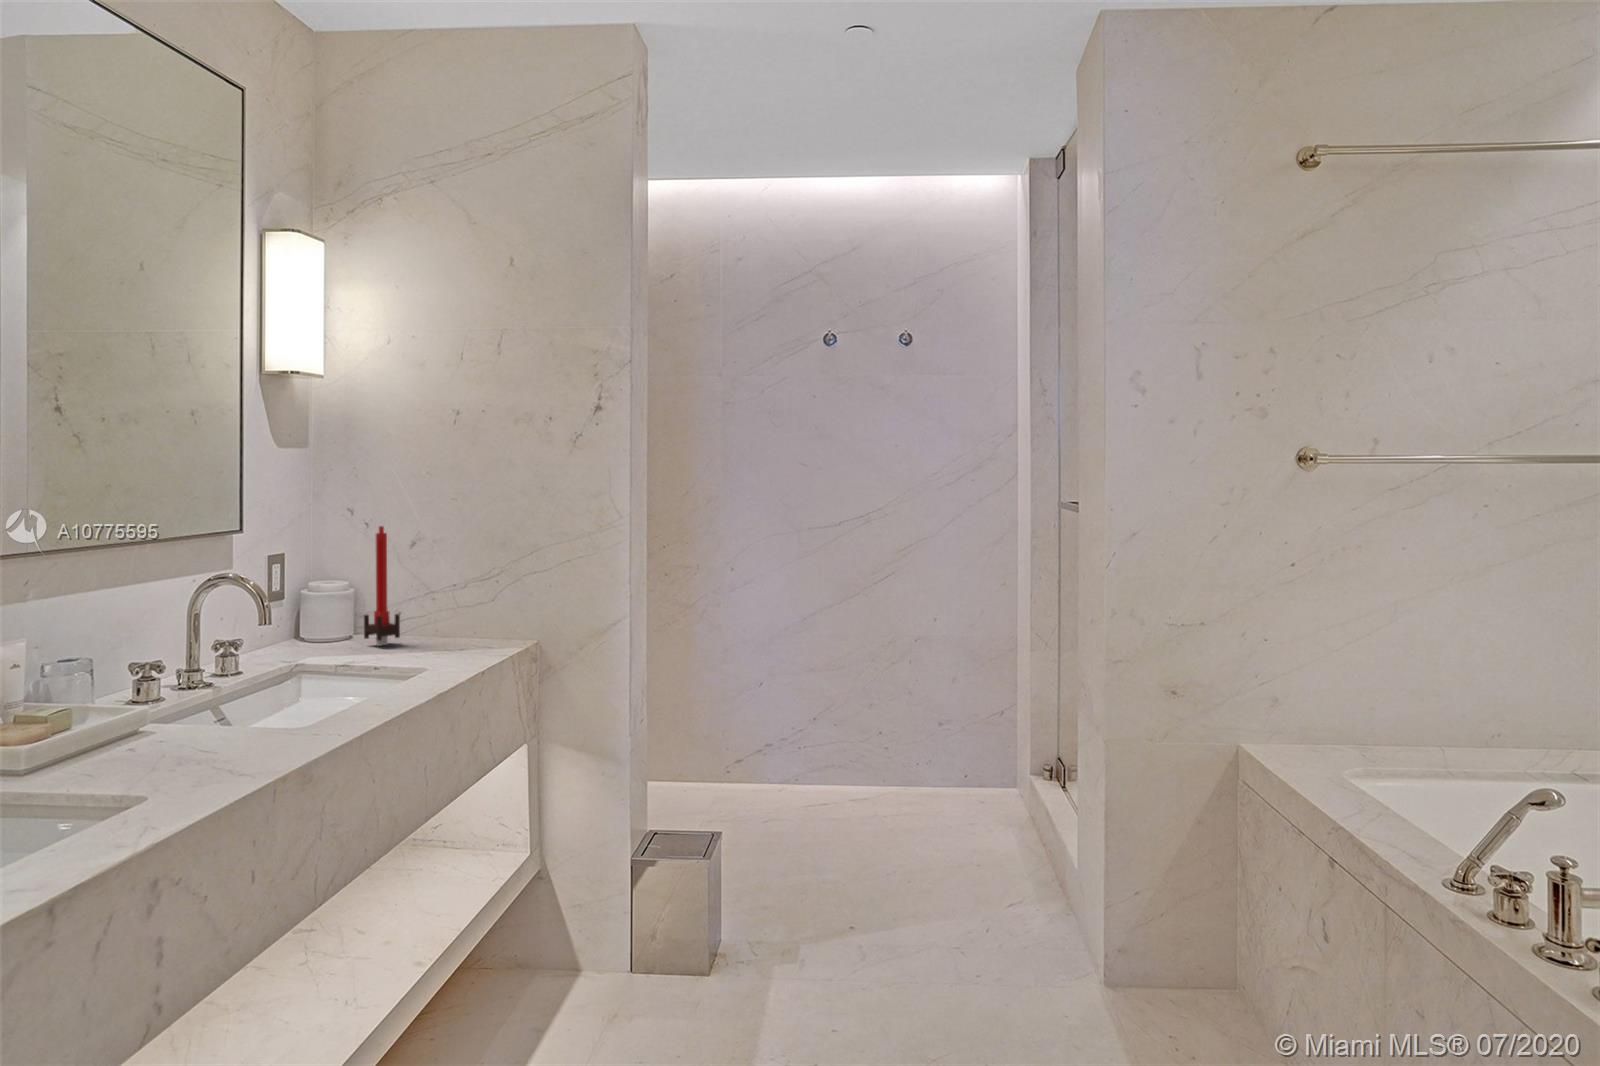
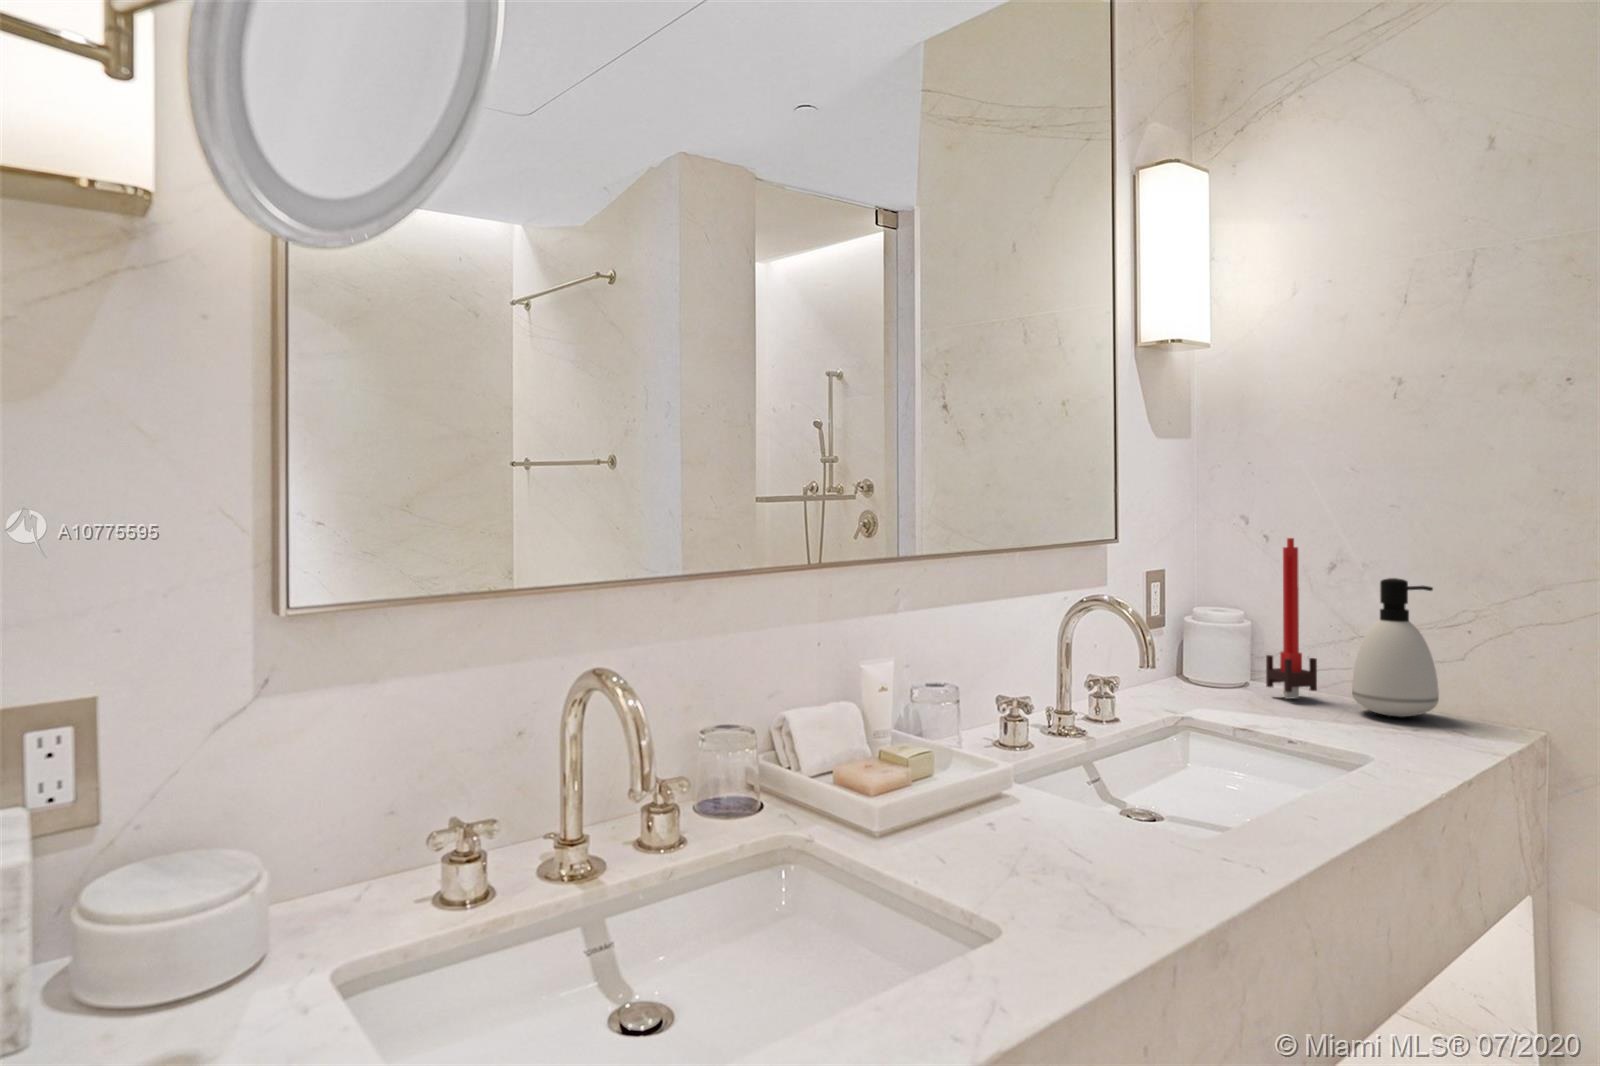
soap dispenser: none [421,554,475,649] -> present [1352,578,1439,717]

